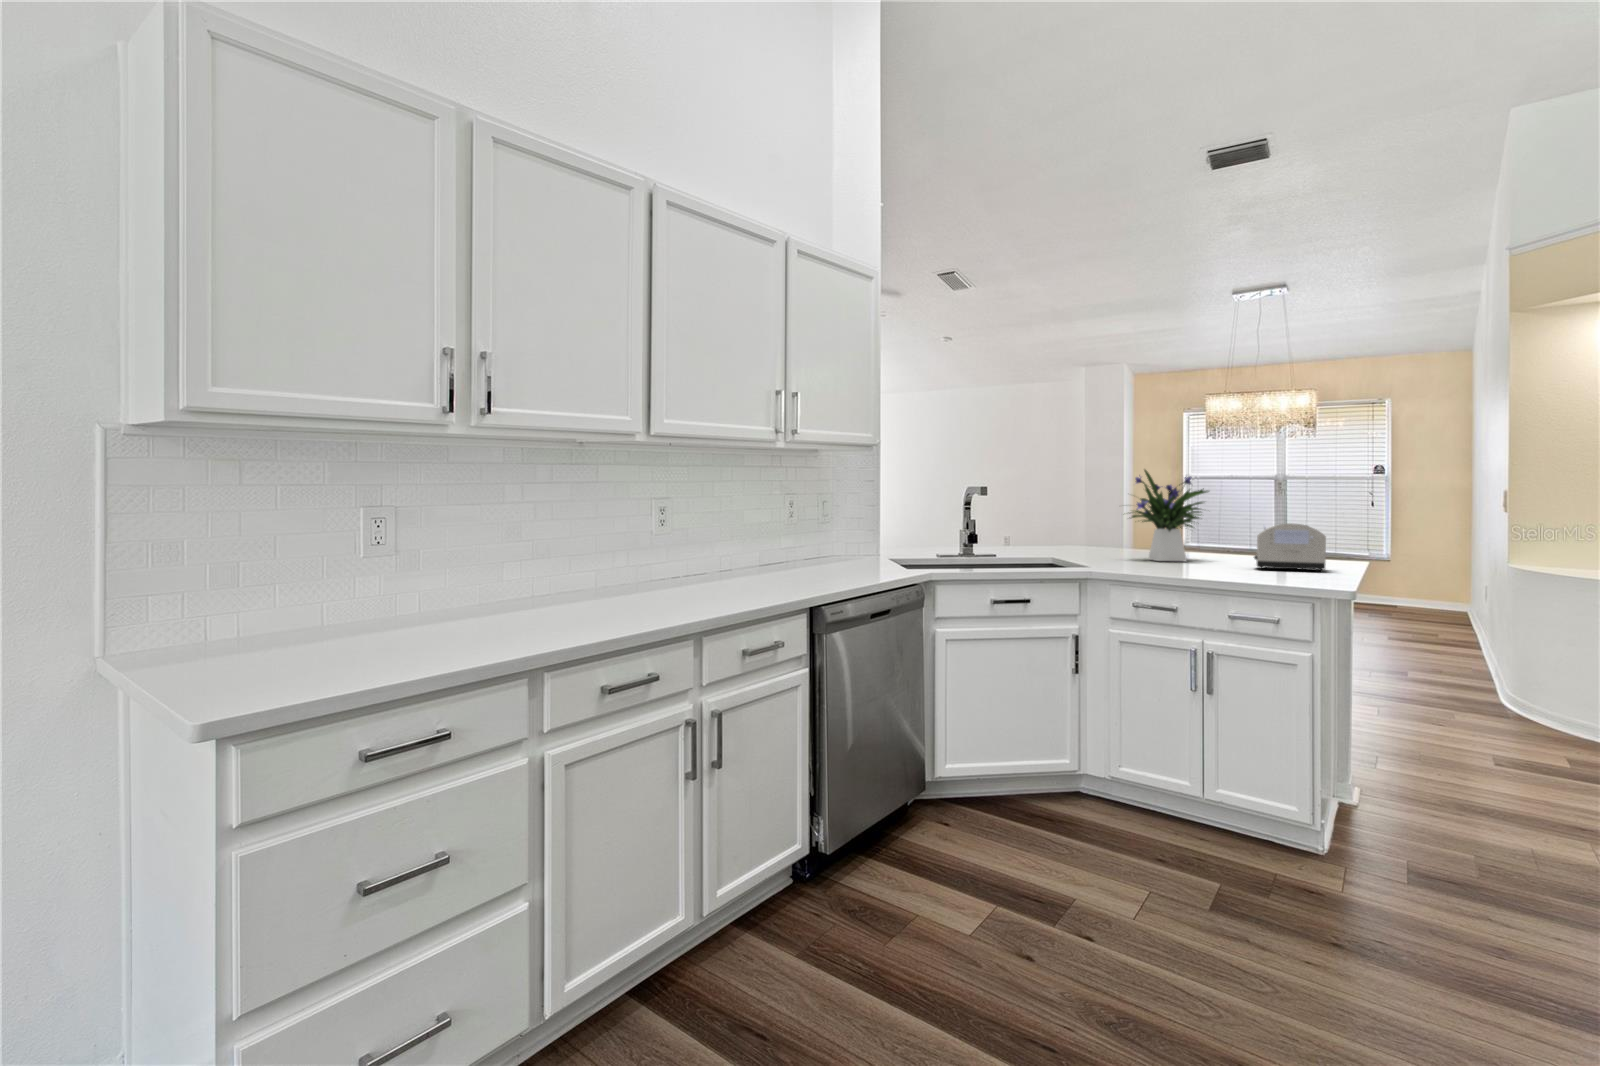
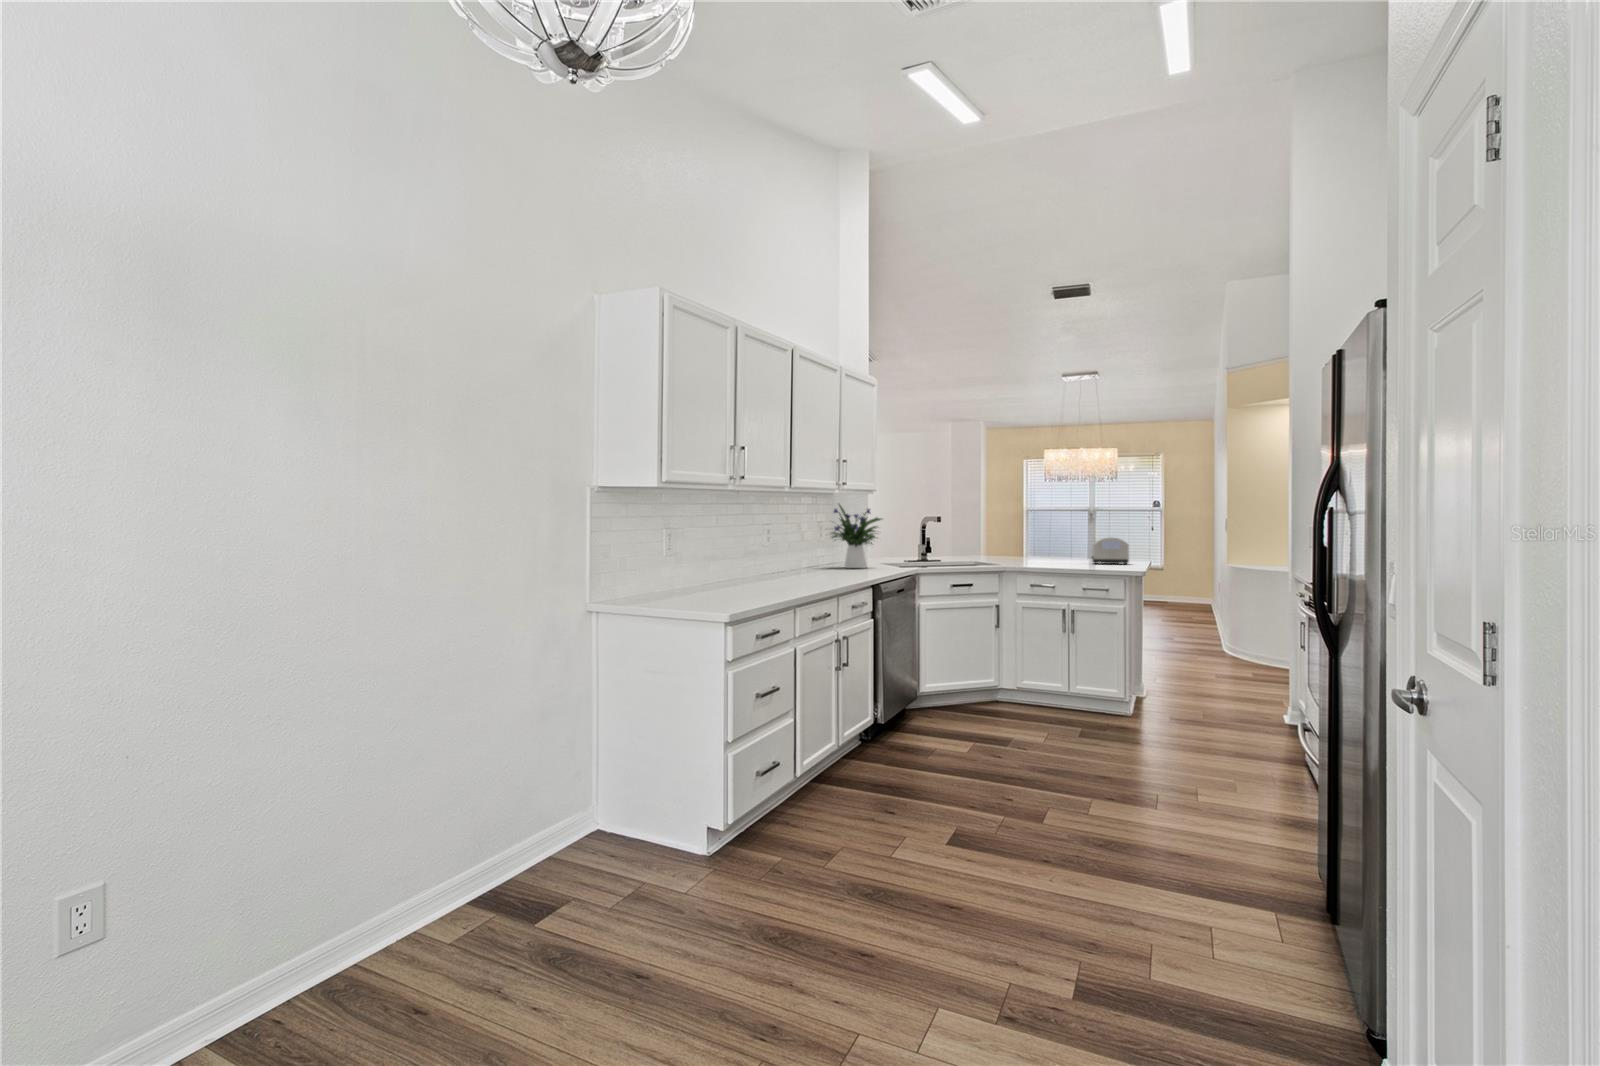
flower arrangement: present [1132,470,1209,561] -> present [832,504,881,568]

